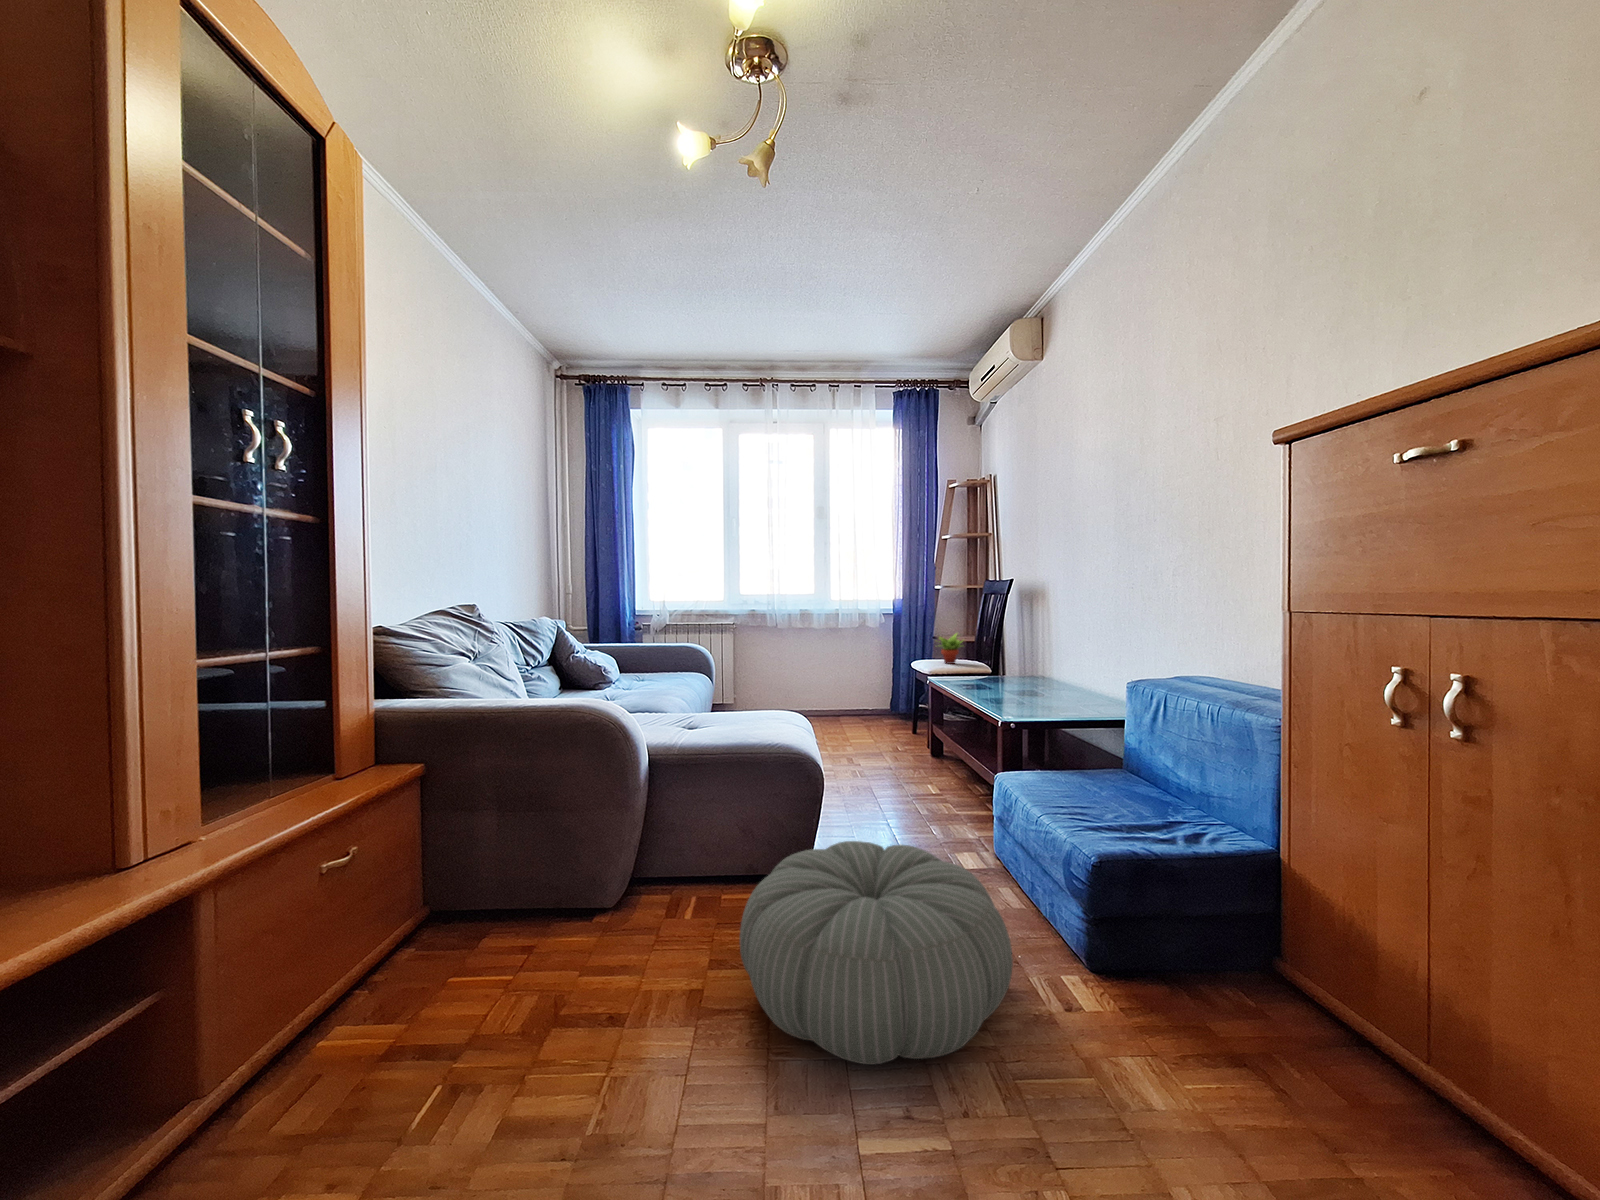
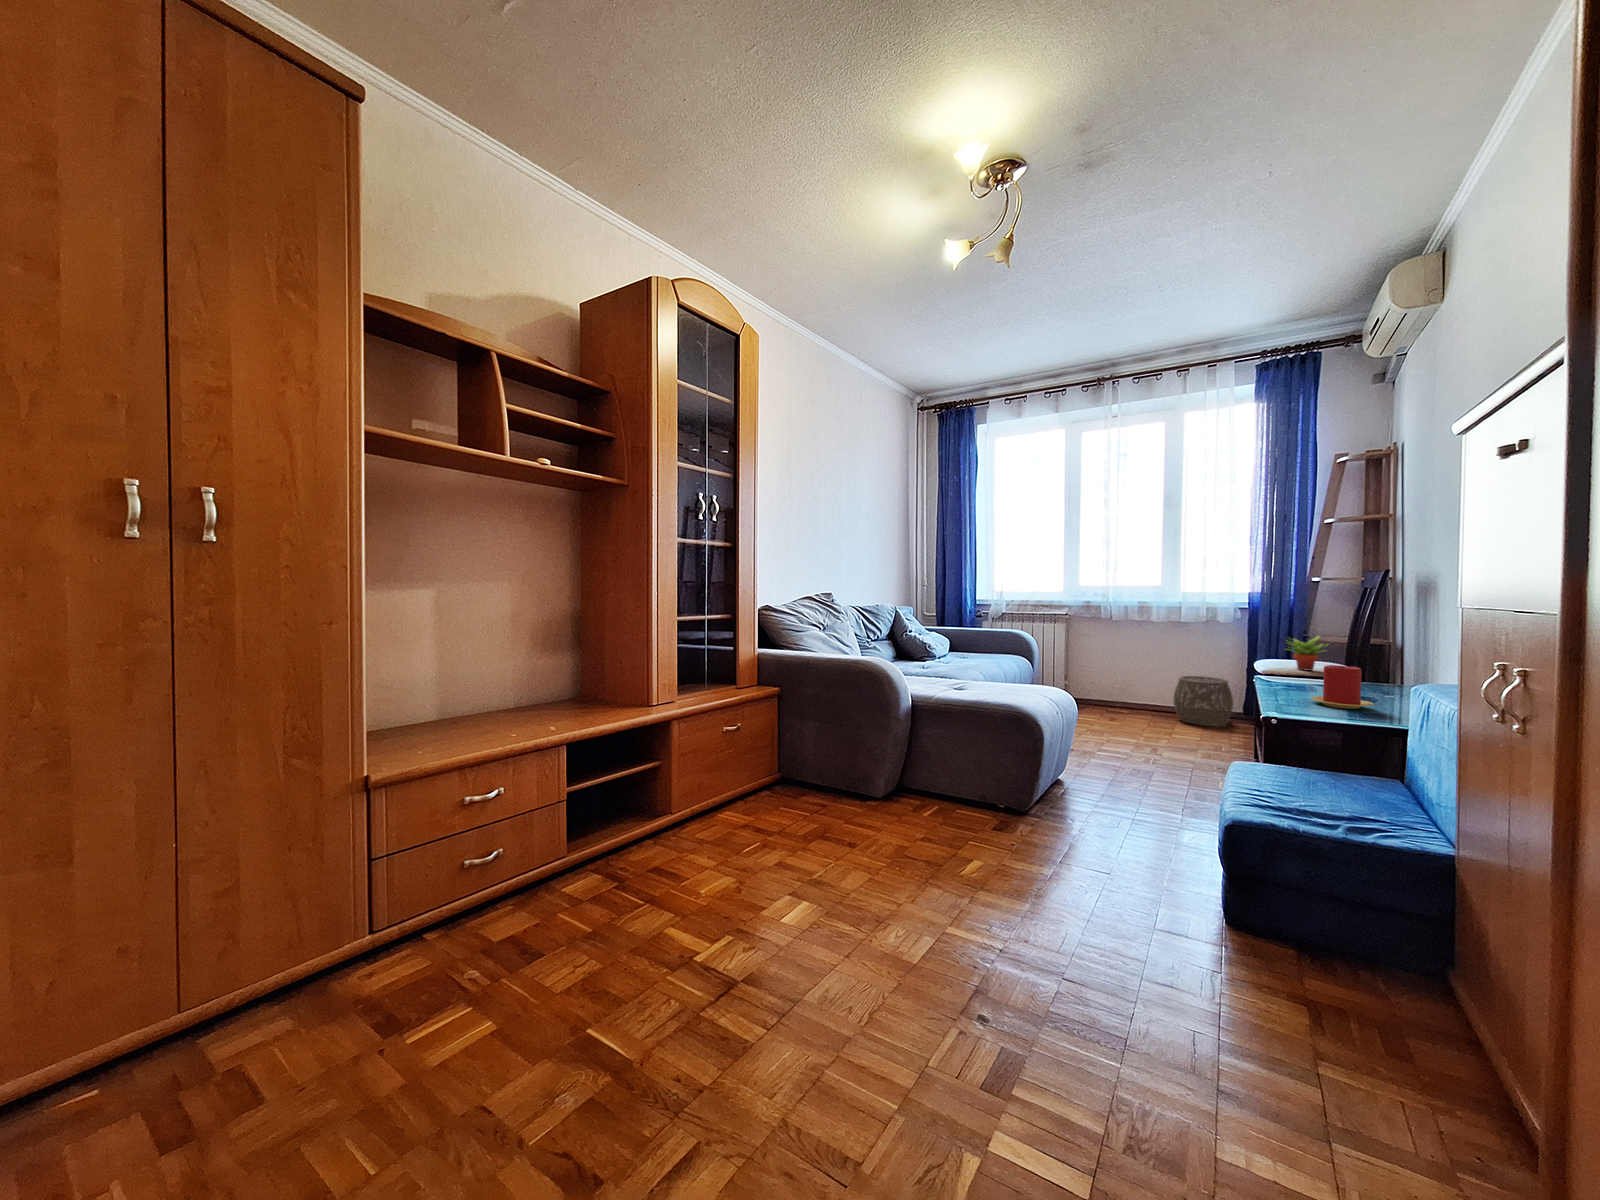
candle: none [1007,659,1052,697] -> present [1311,665,1374,709]
woven basket: none [834,676,882,723] -> present [1174,676,1233,726]
pouf: present [740,841,1013,1064] -> none [920,780,1127,922]

